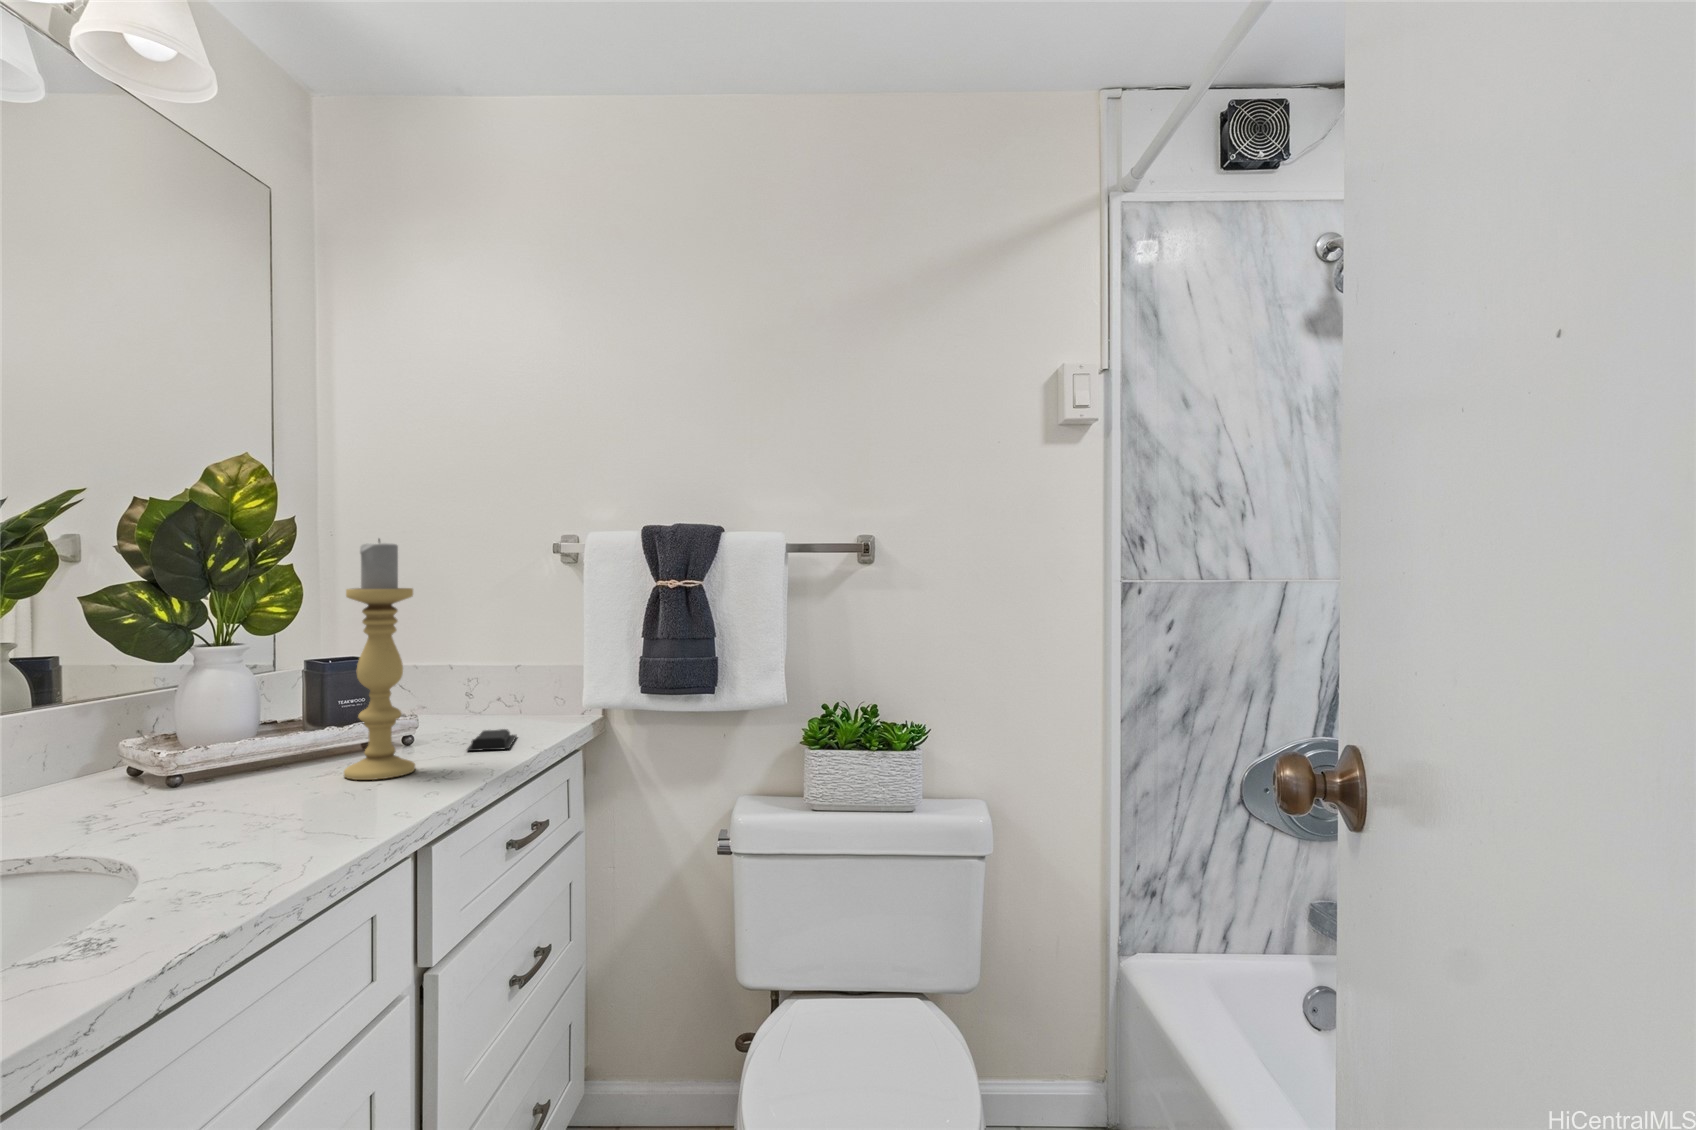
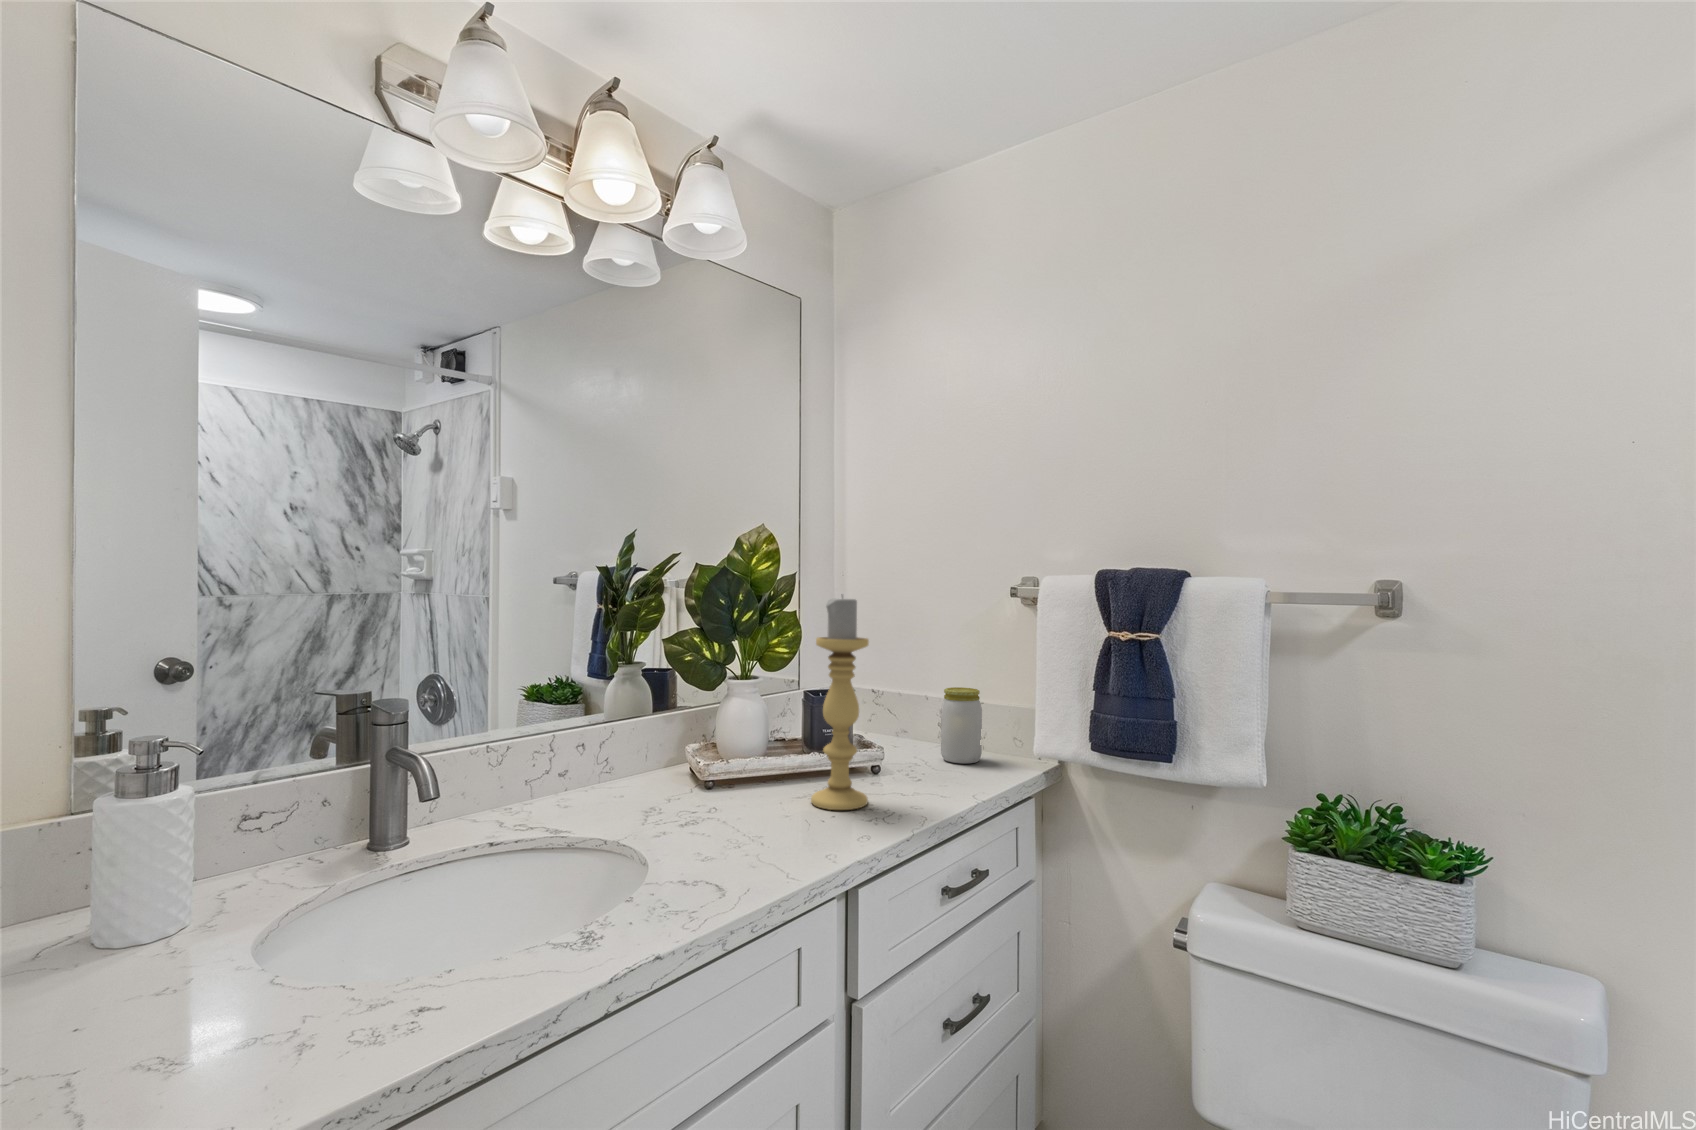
jar: none [474,645,521,726] -> present [941,687,982,764]
soap bar: present [467,729,516,751] -> none [919,769,970,794]

